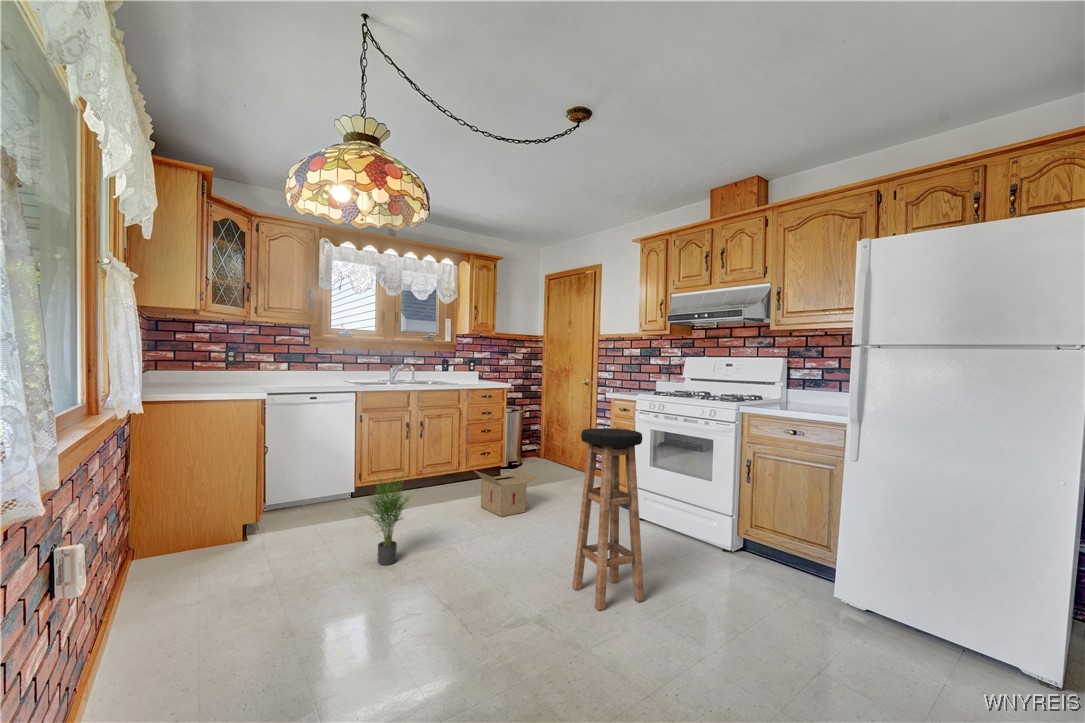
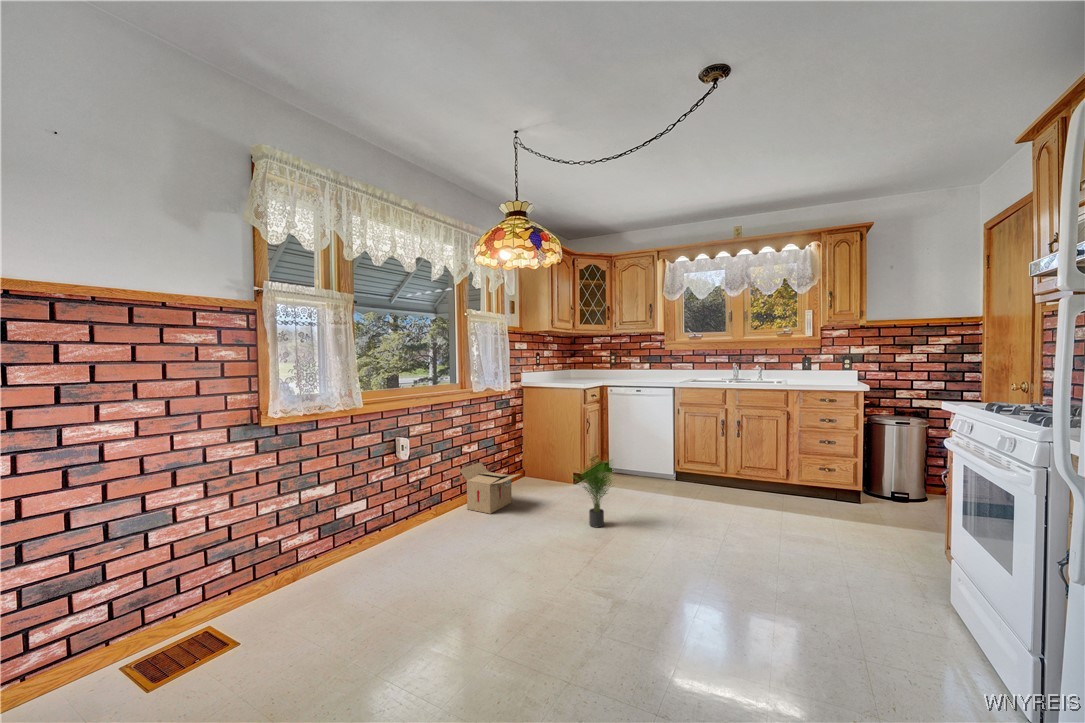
bar stool: present [572,428,644,610] -> none [635,439,718,661]
cardboard box: present [475,471,537,517] -> present [459,462,521,514]

